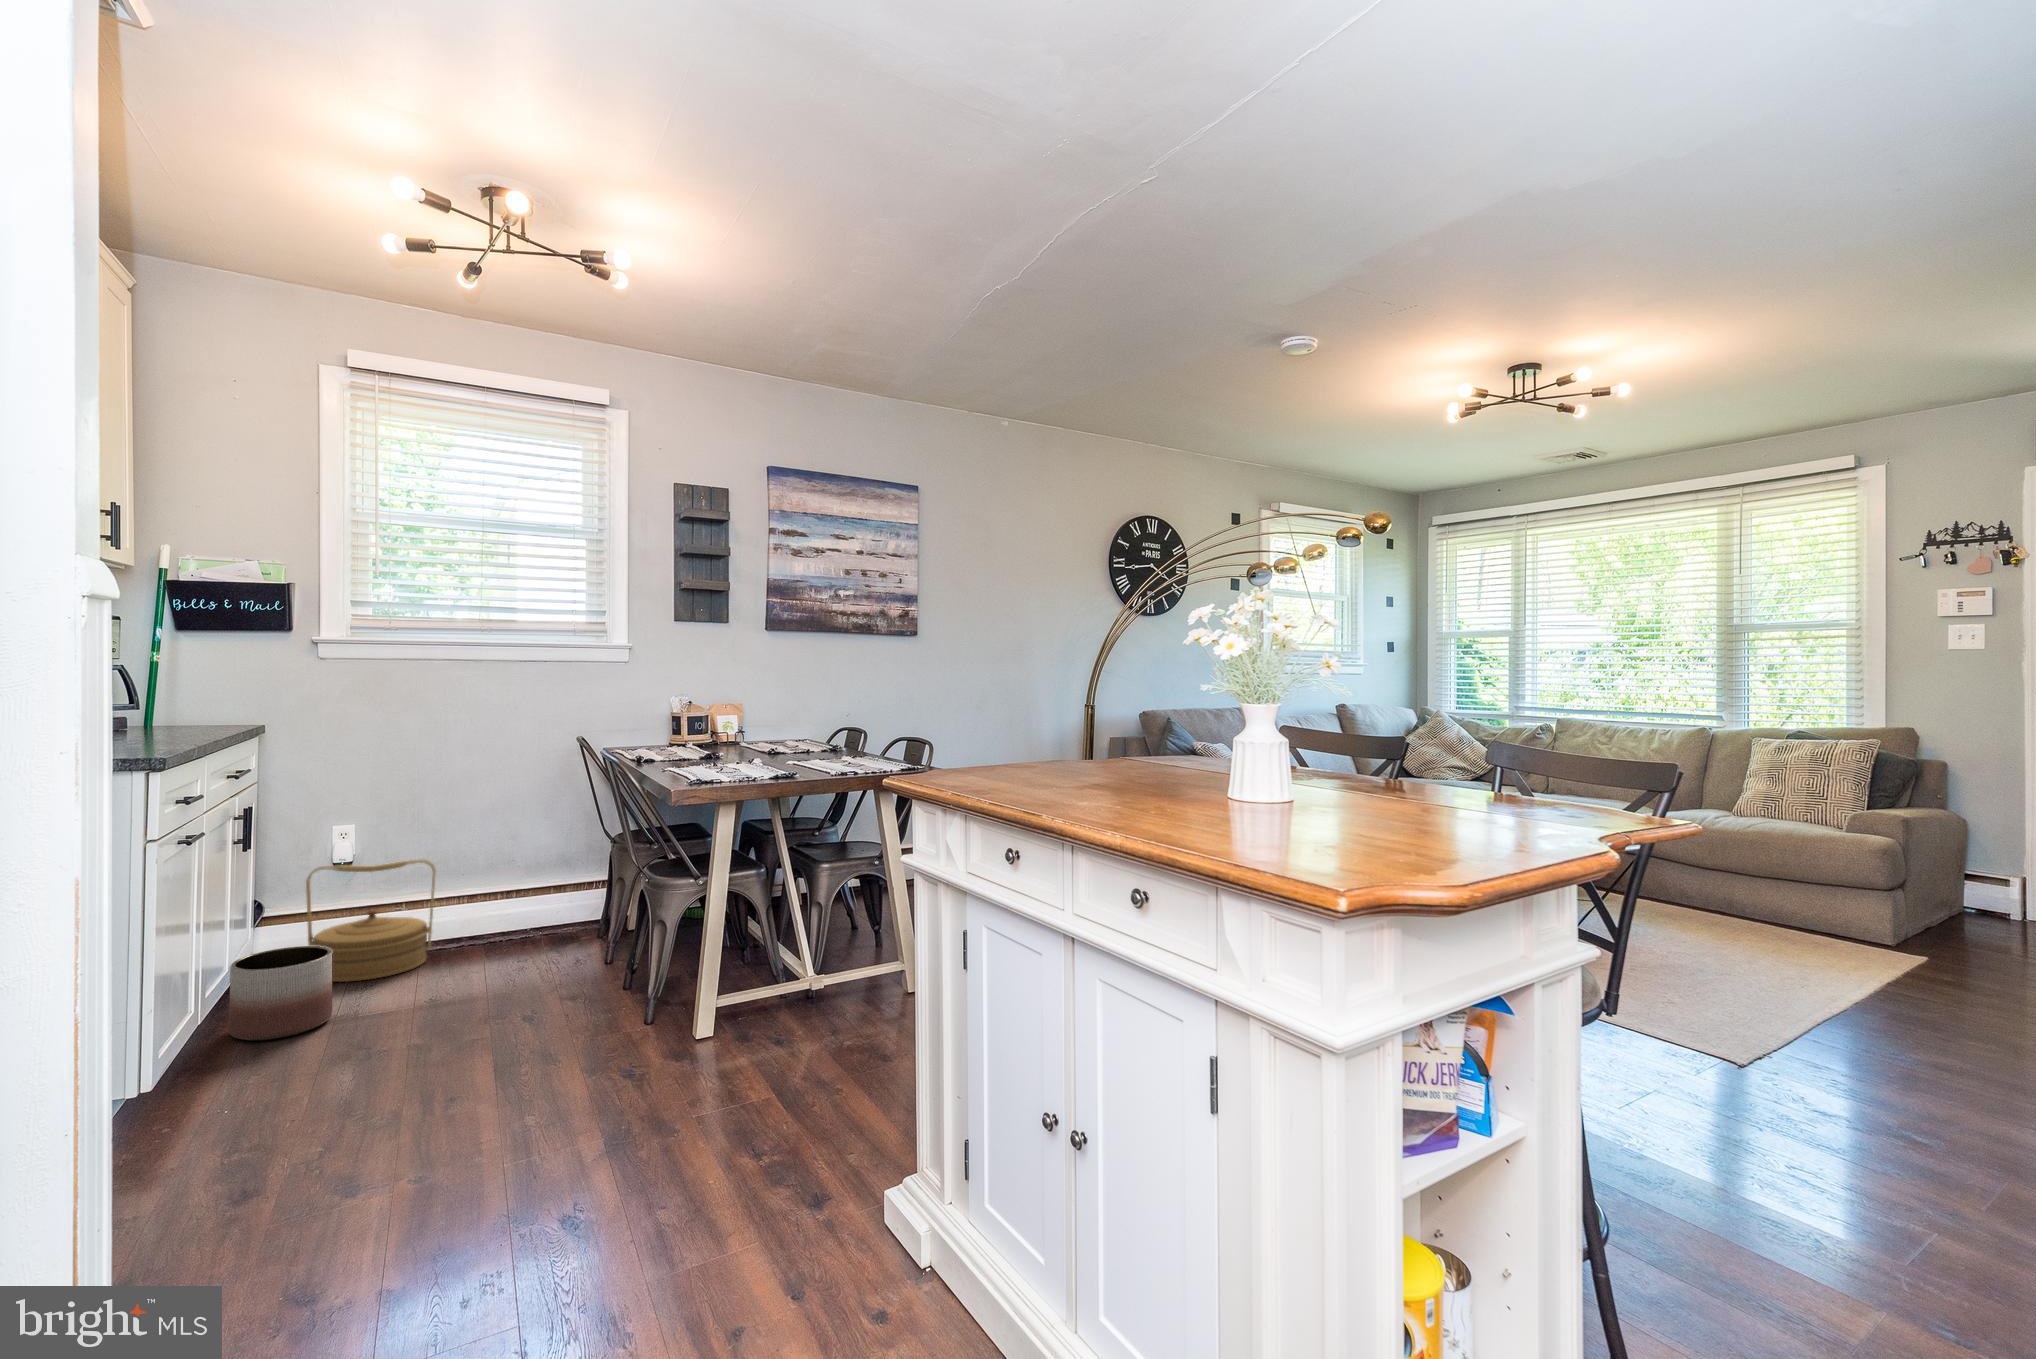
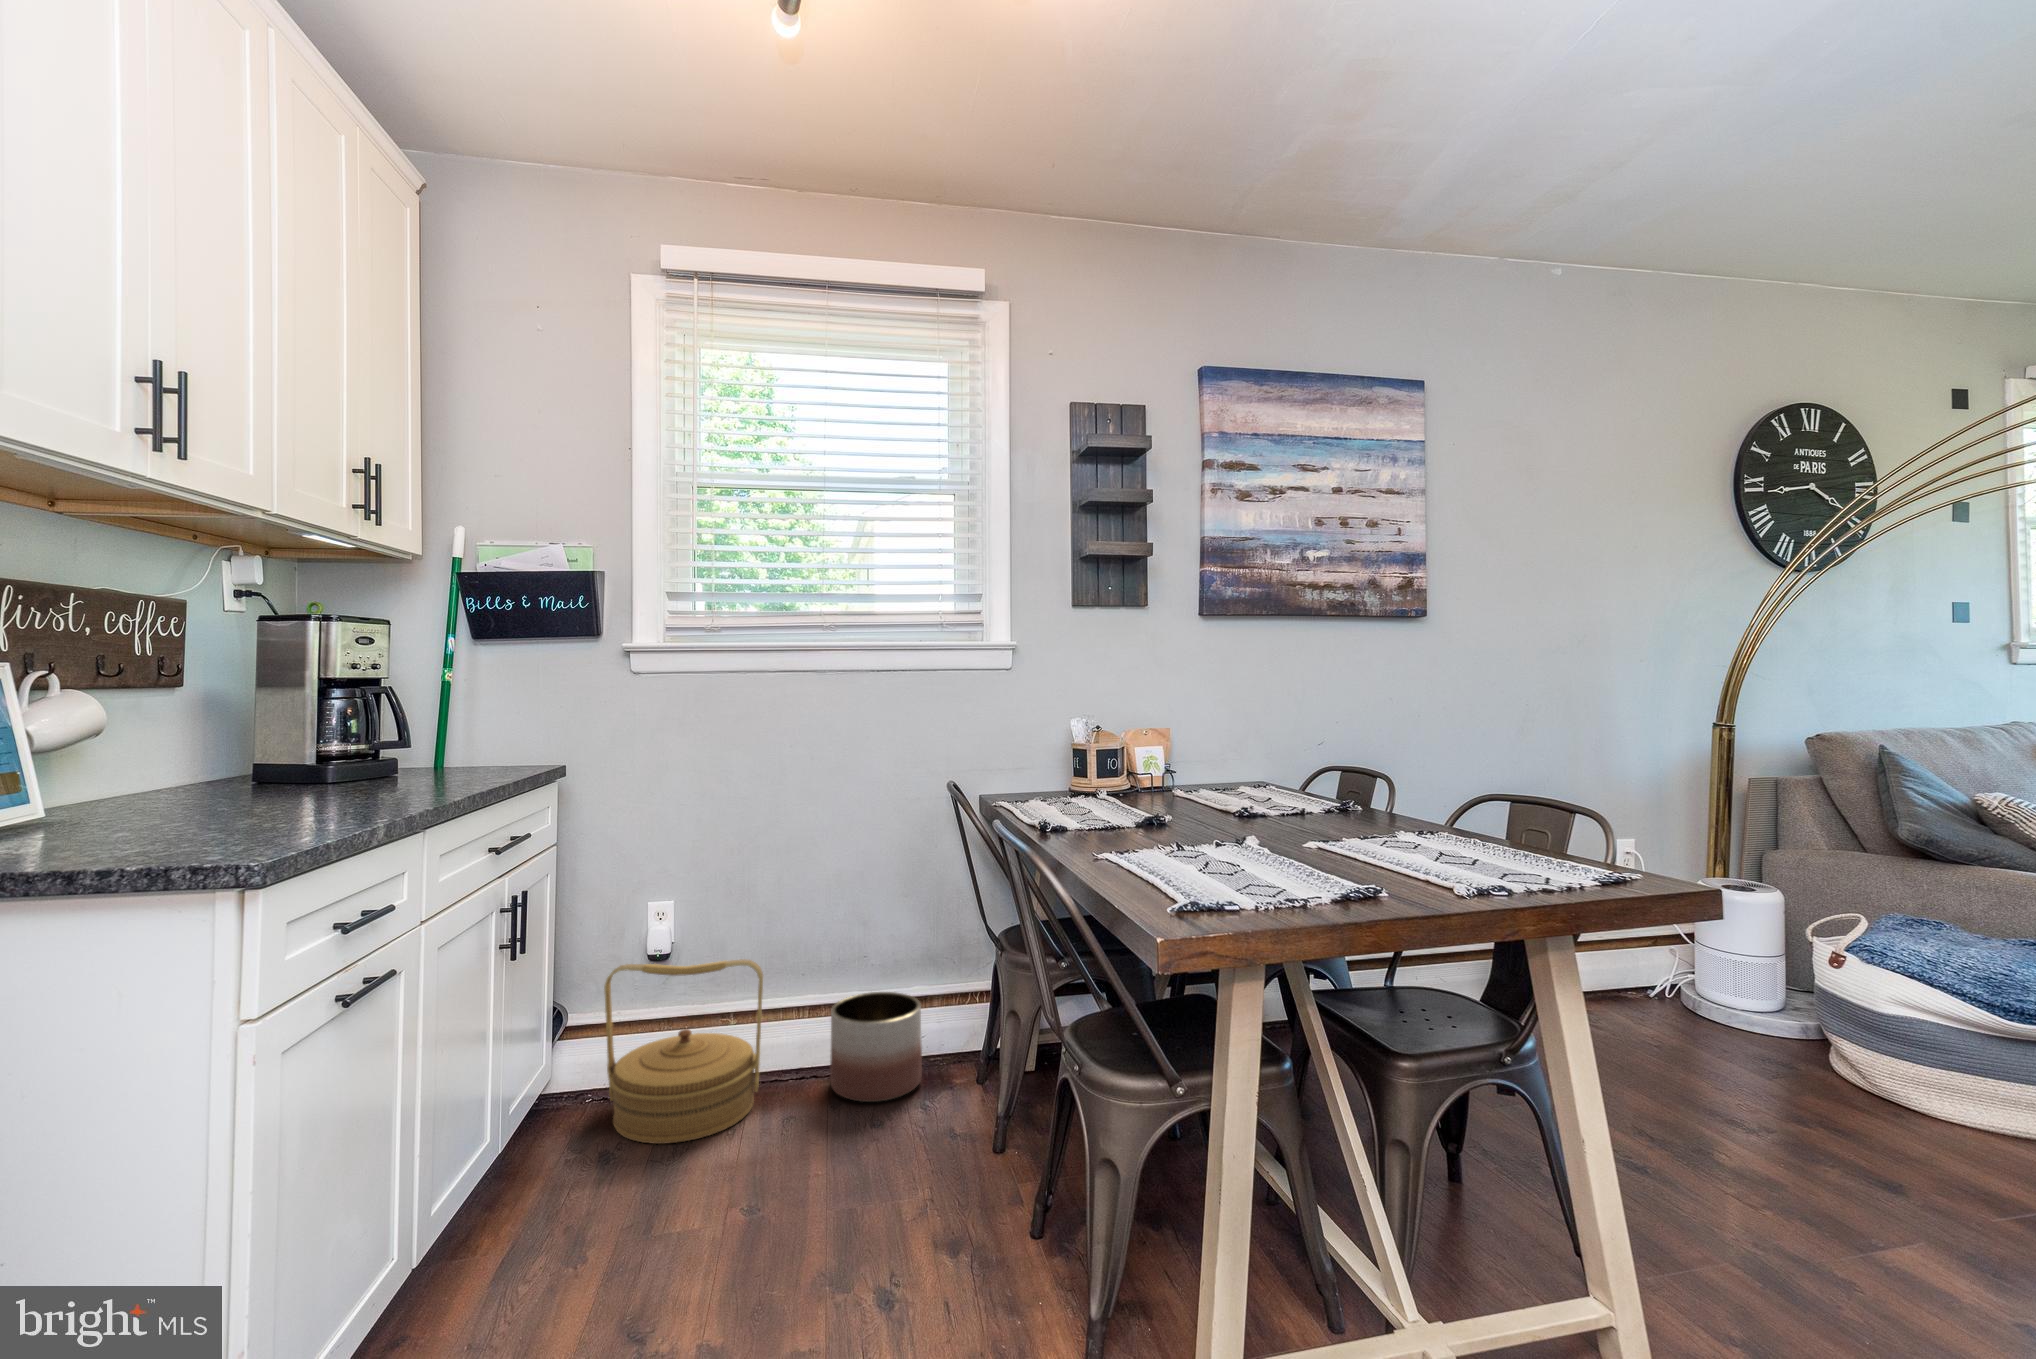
planter: present [229,946,332,1040] -> present [830,992,922,1102]

